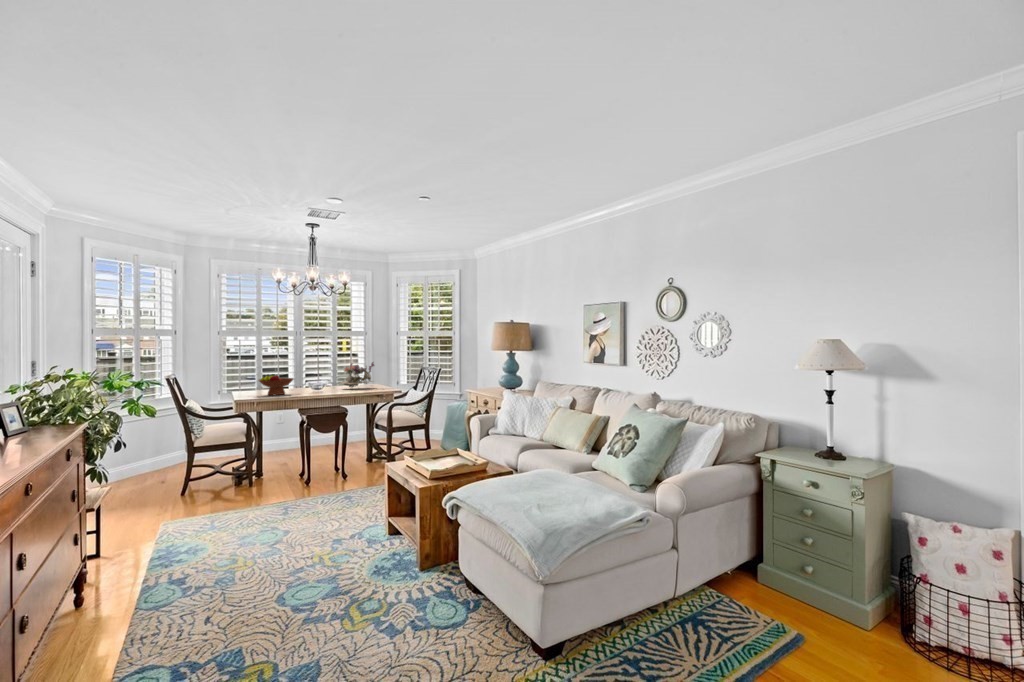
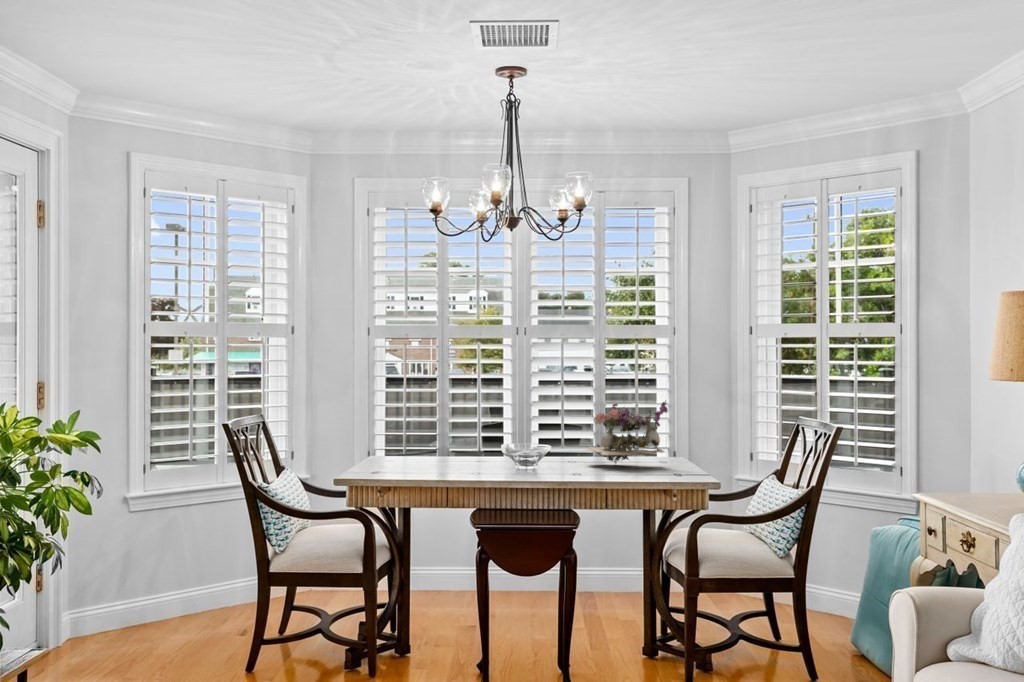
fruit bowl: present [259,374,293,395] -> none [404,422,476,471]

